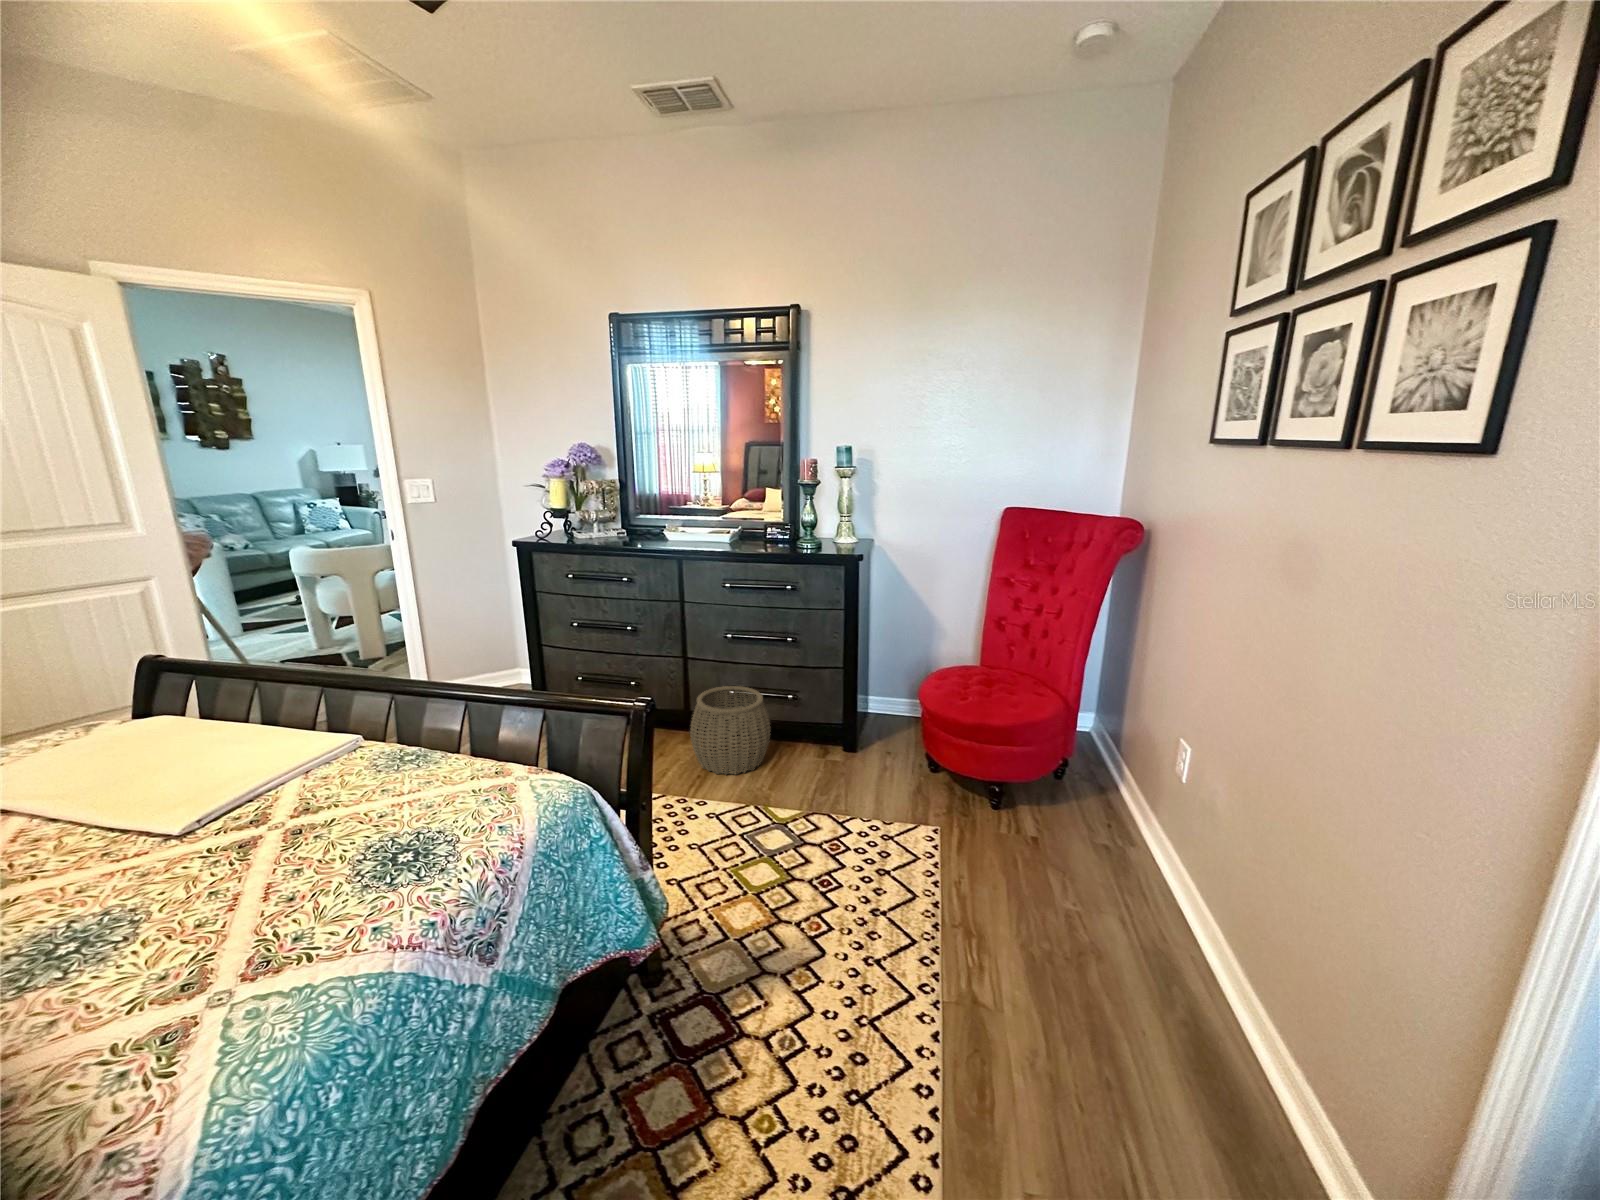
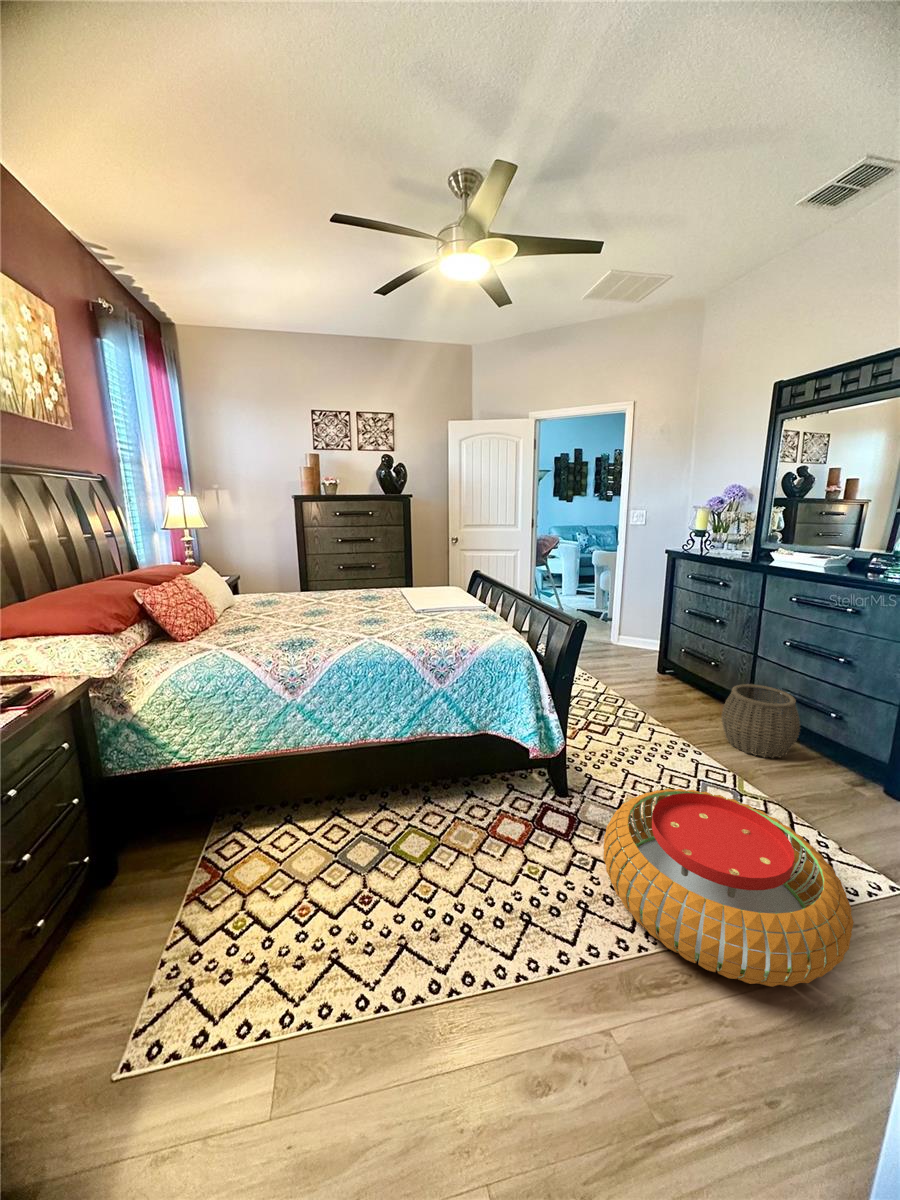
pouf: none [769,828,1032,1050] -> present [603,789,854,987]

